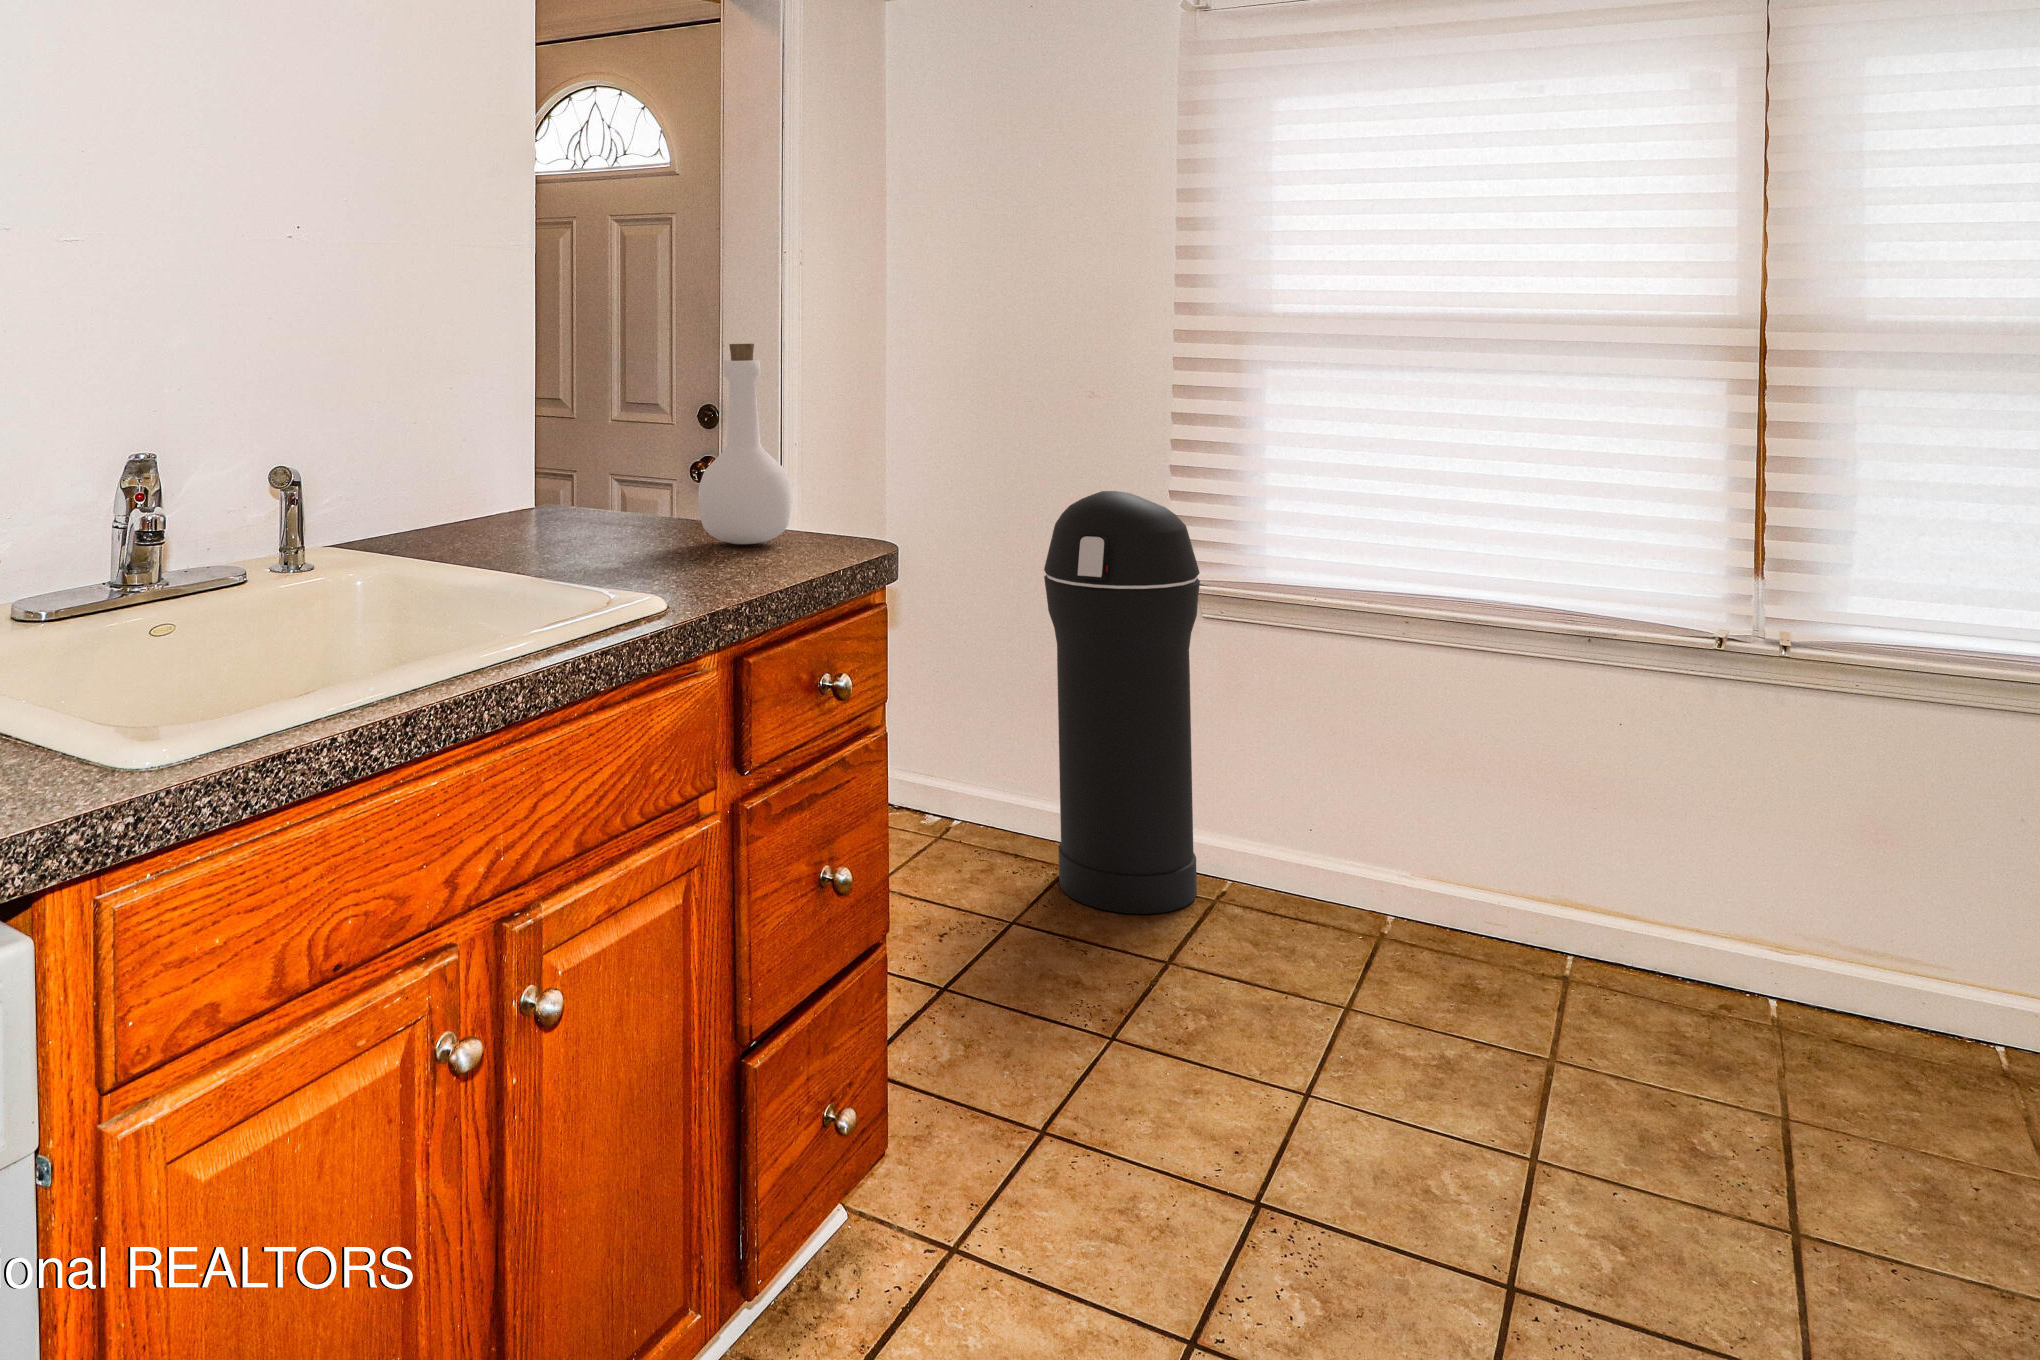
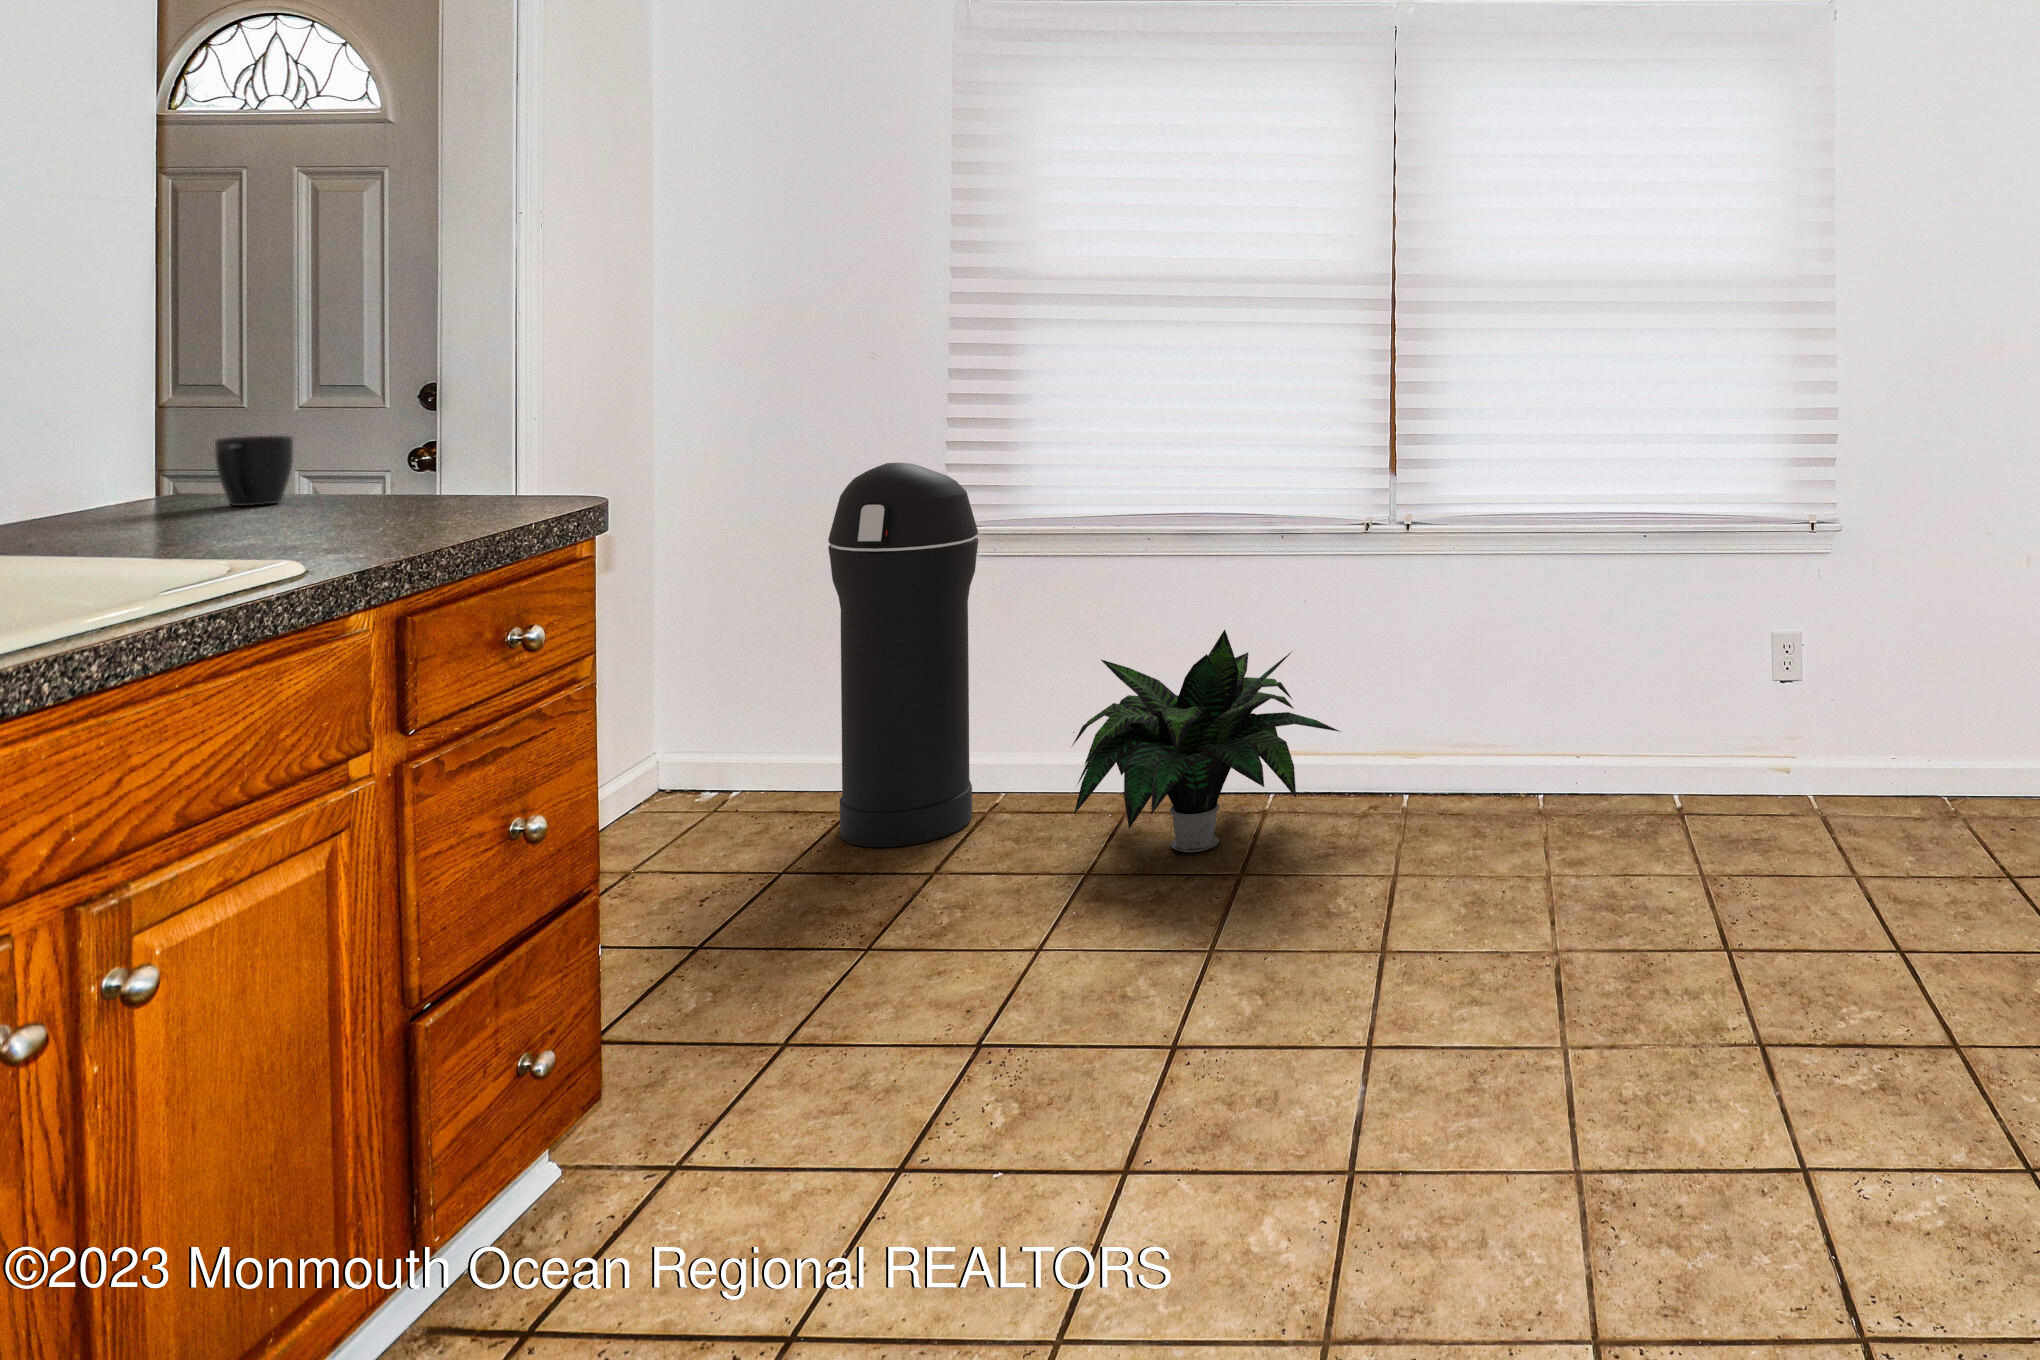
bottle: present [698,344,792,544] -> none [378,311,500,515]
mug: none [580,459,631,522] -> present [215,436,293,506]
potted plant: none [1320,723,1704,1004] -> present [1072,630,1341,852]

